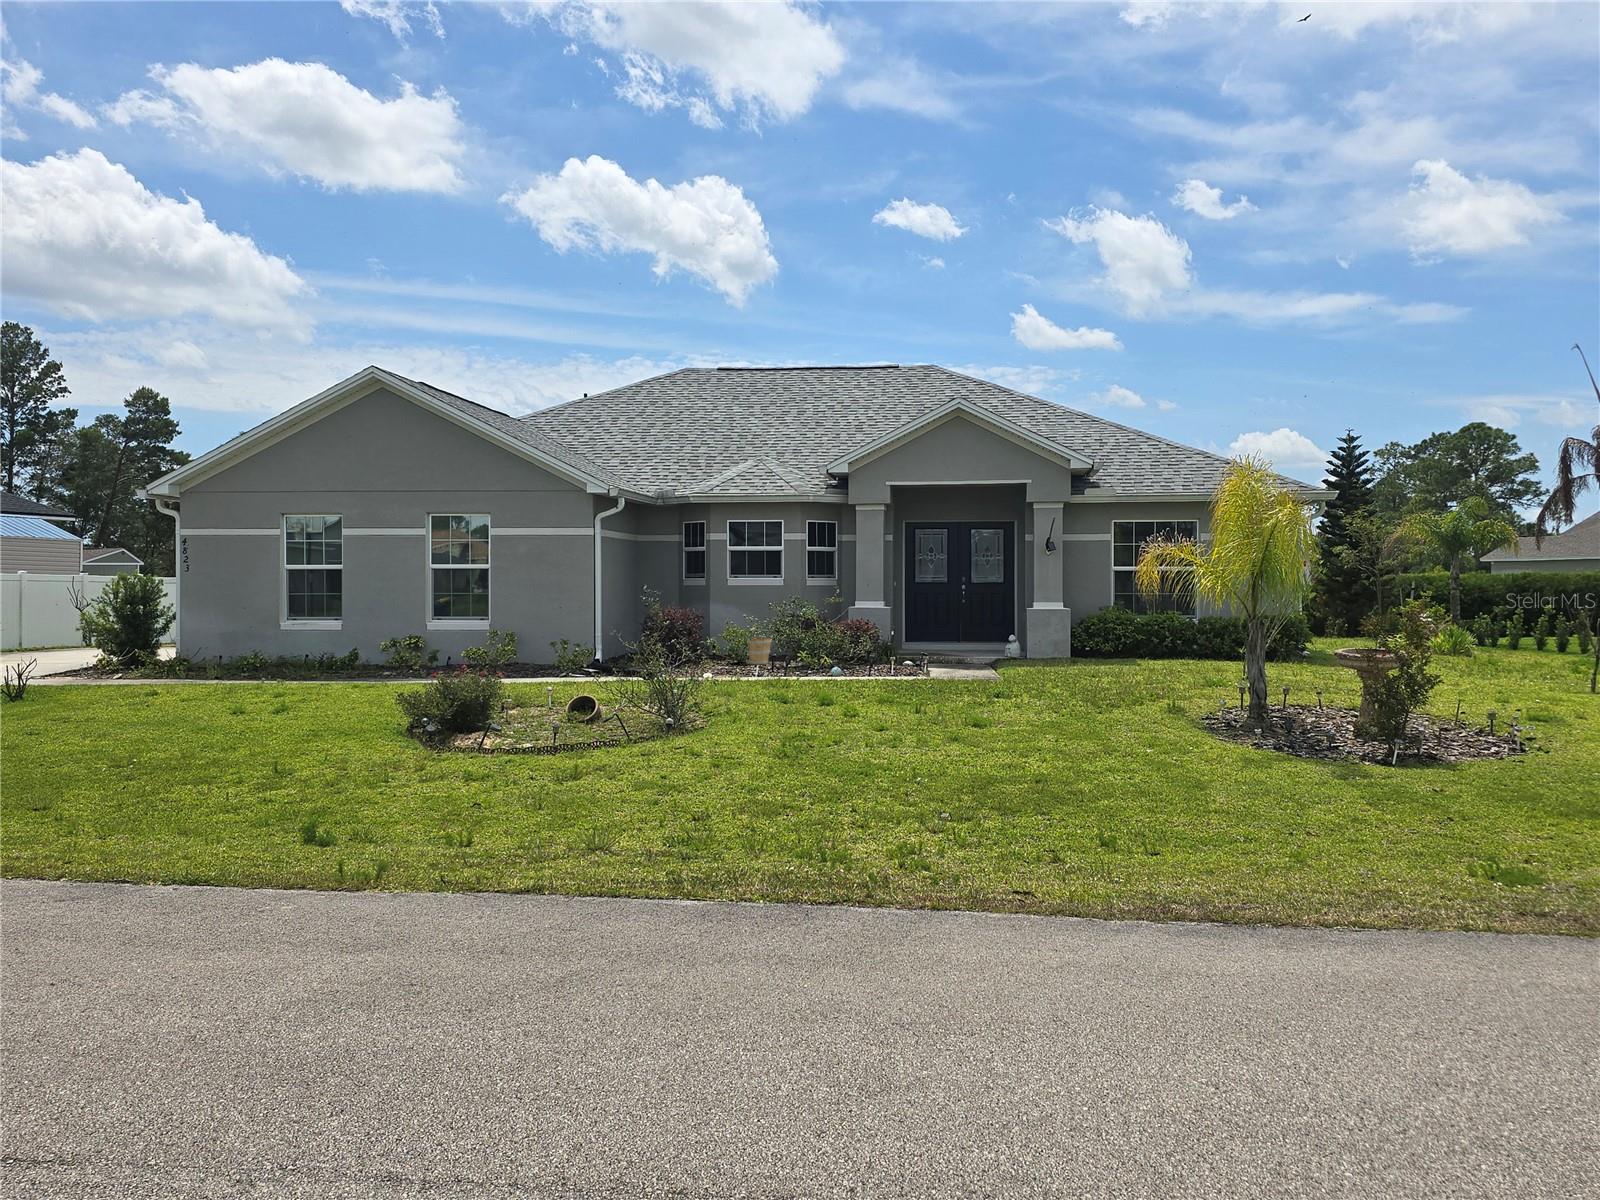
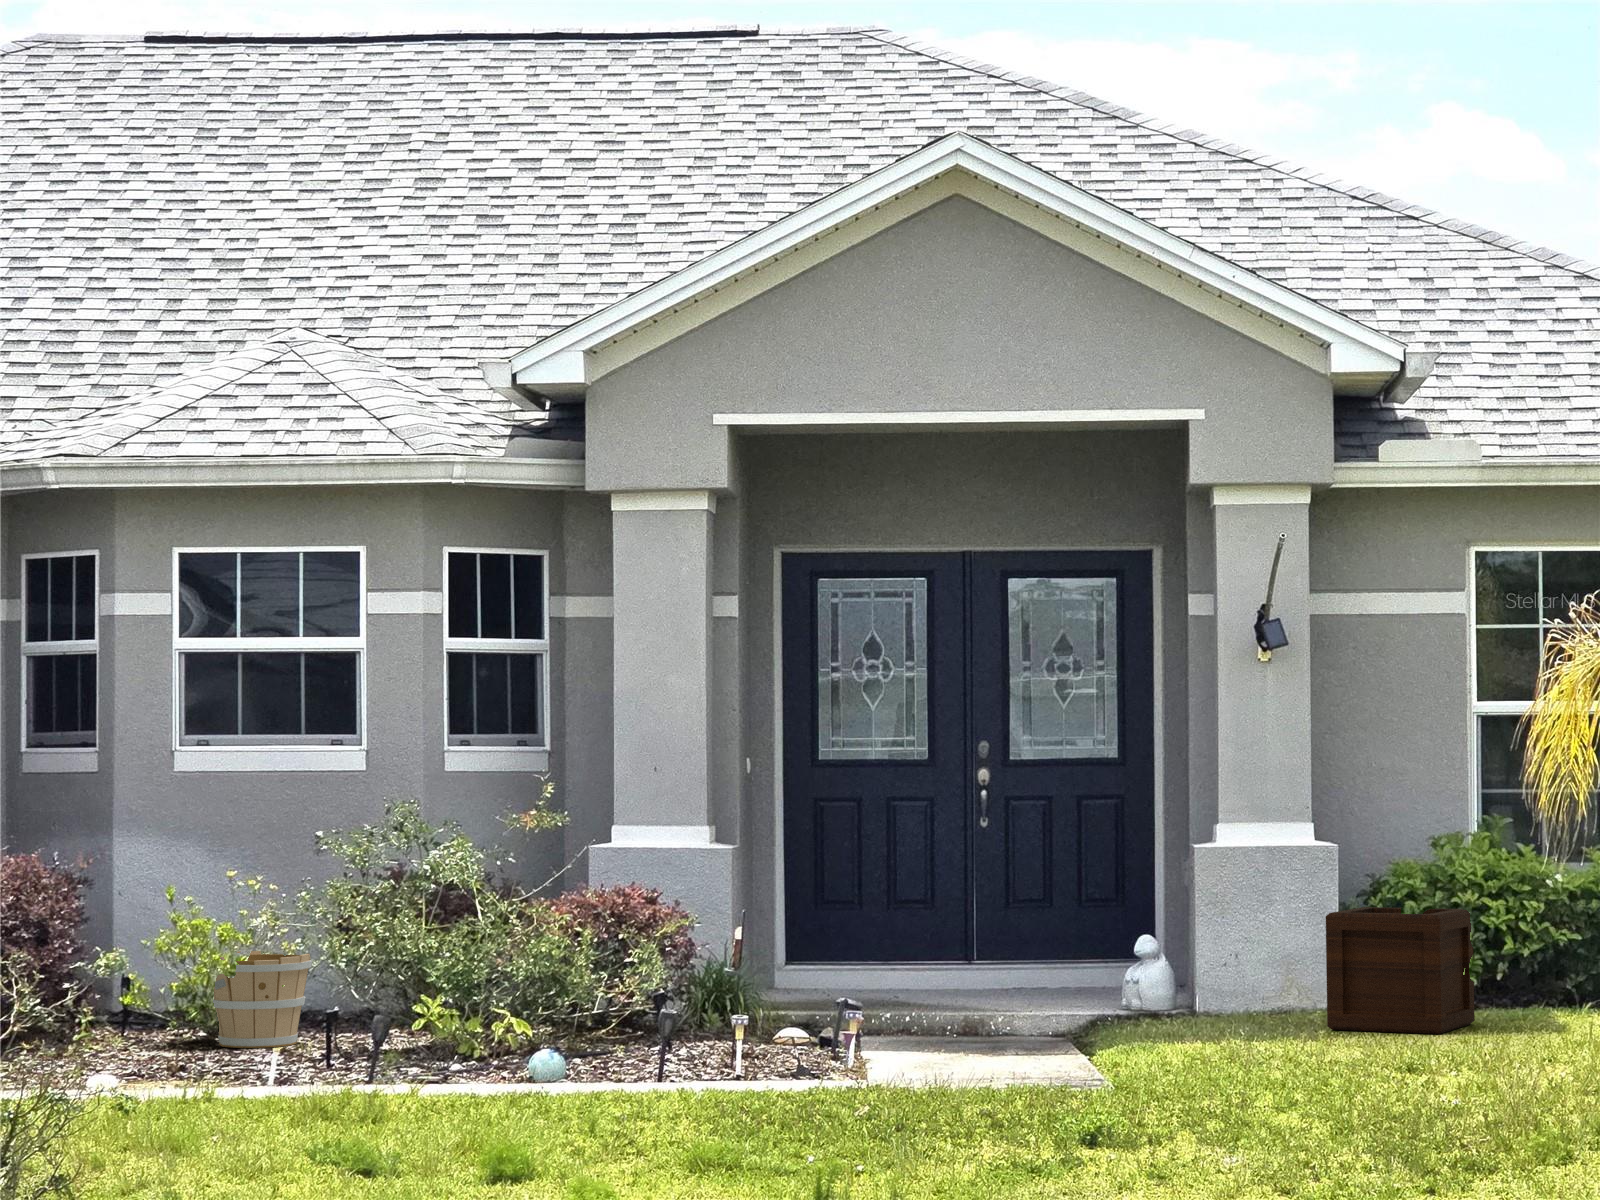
wooden crate: none [1064,628,1109,664] -> present [1326,907,1475,1034]

